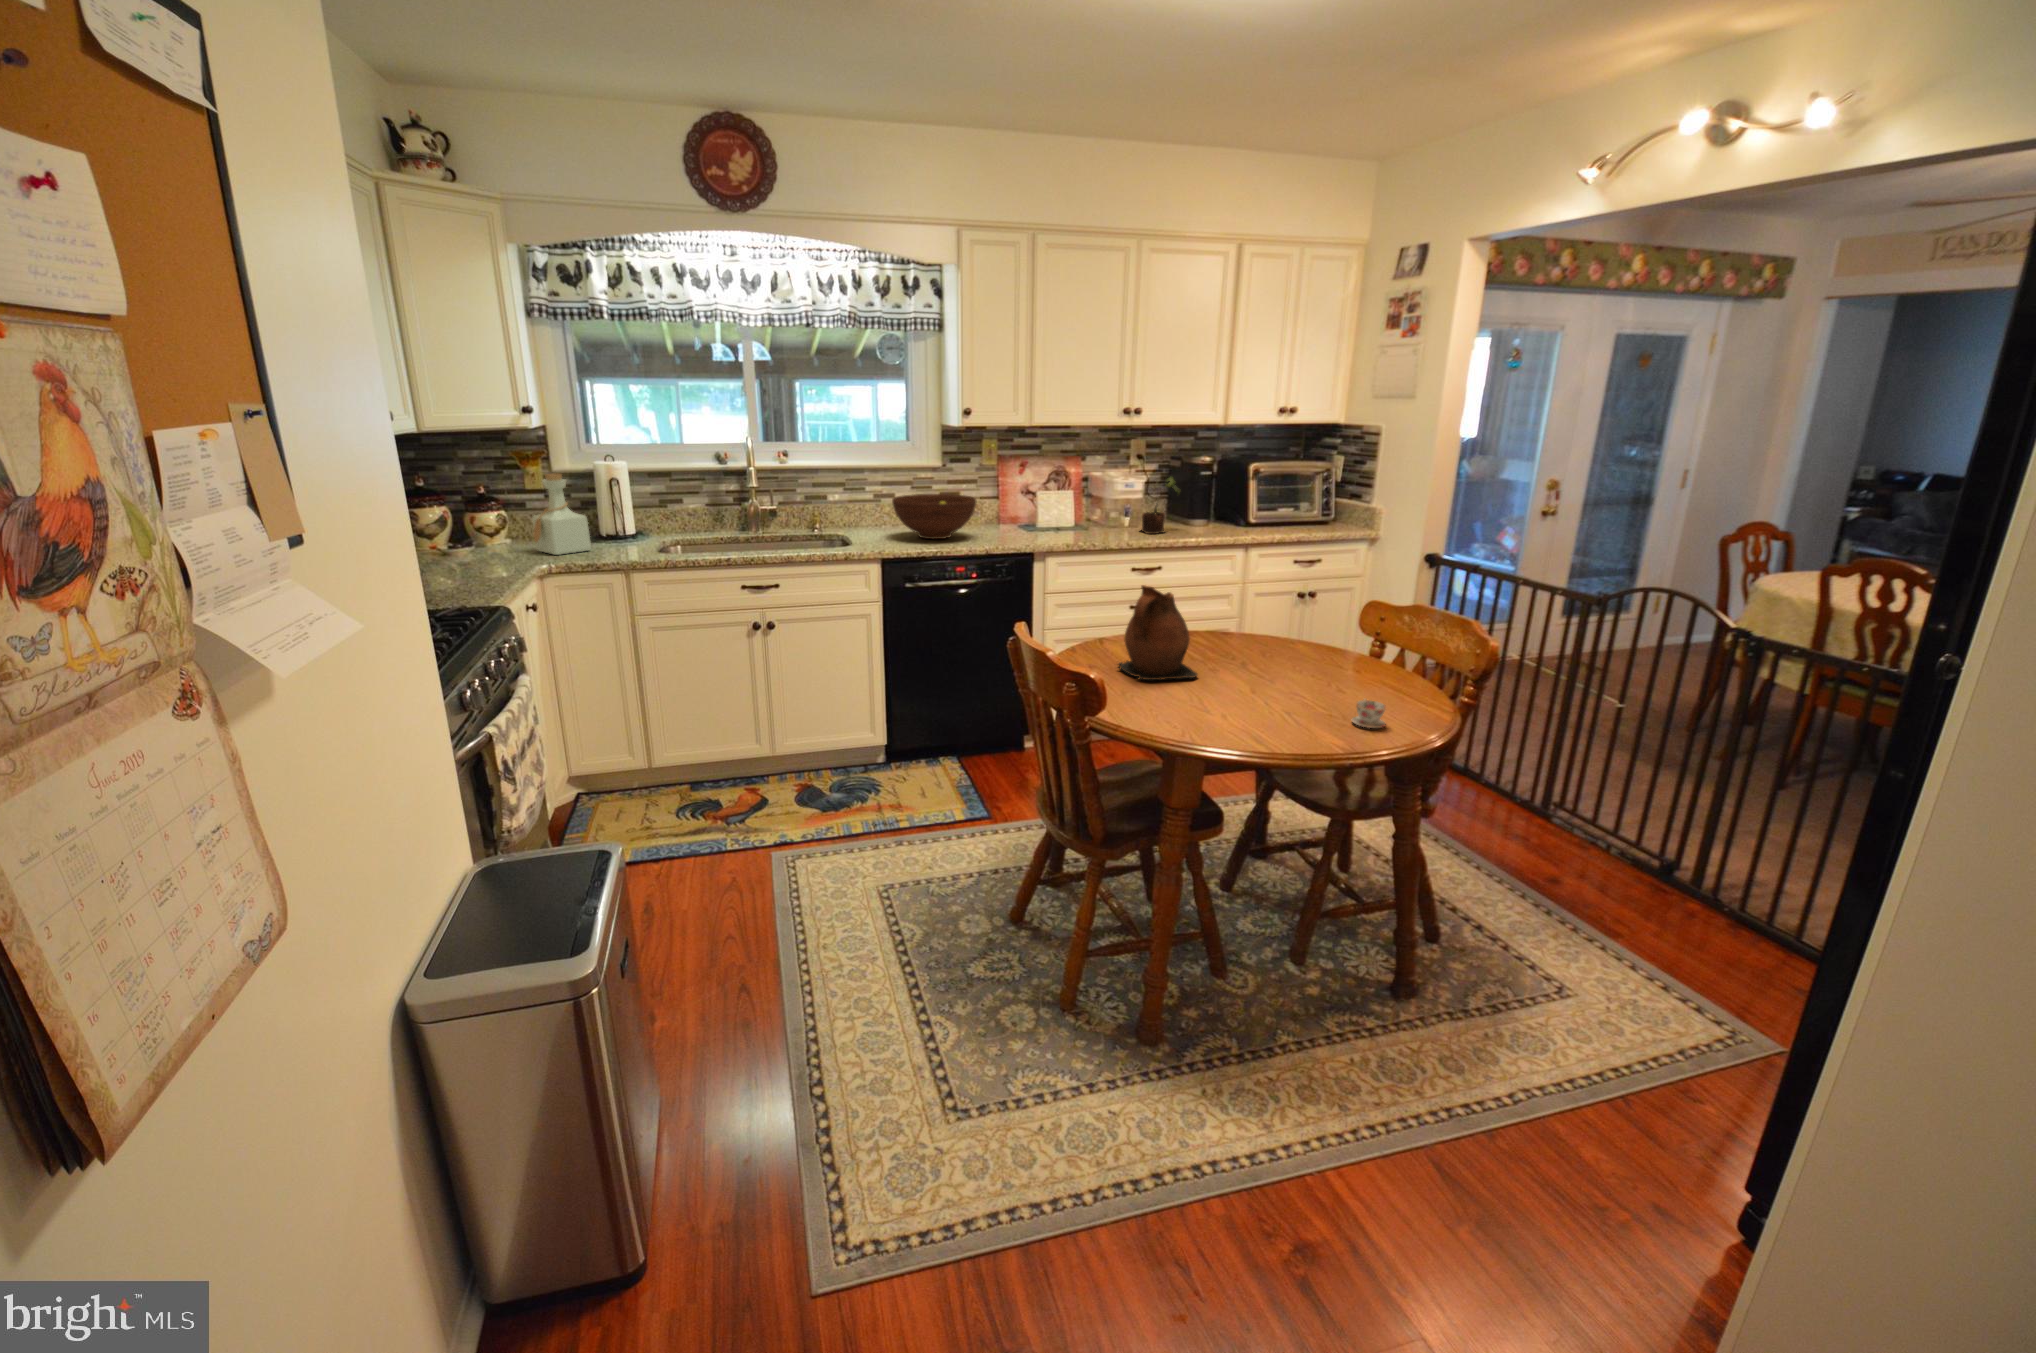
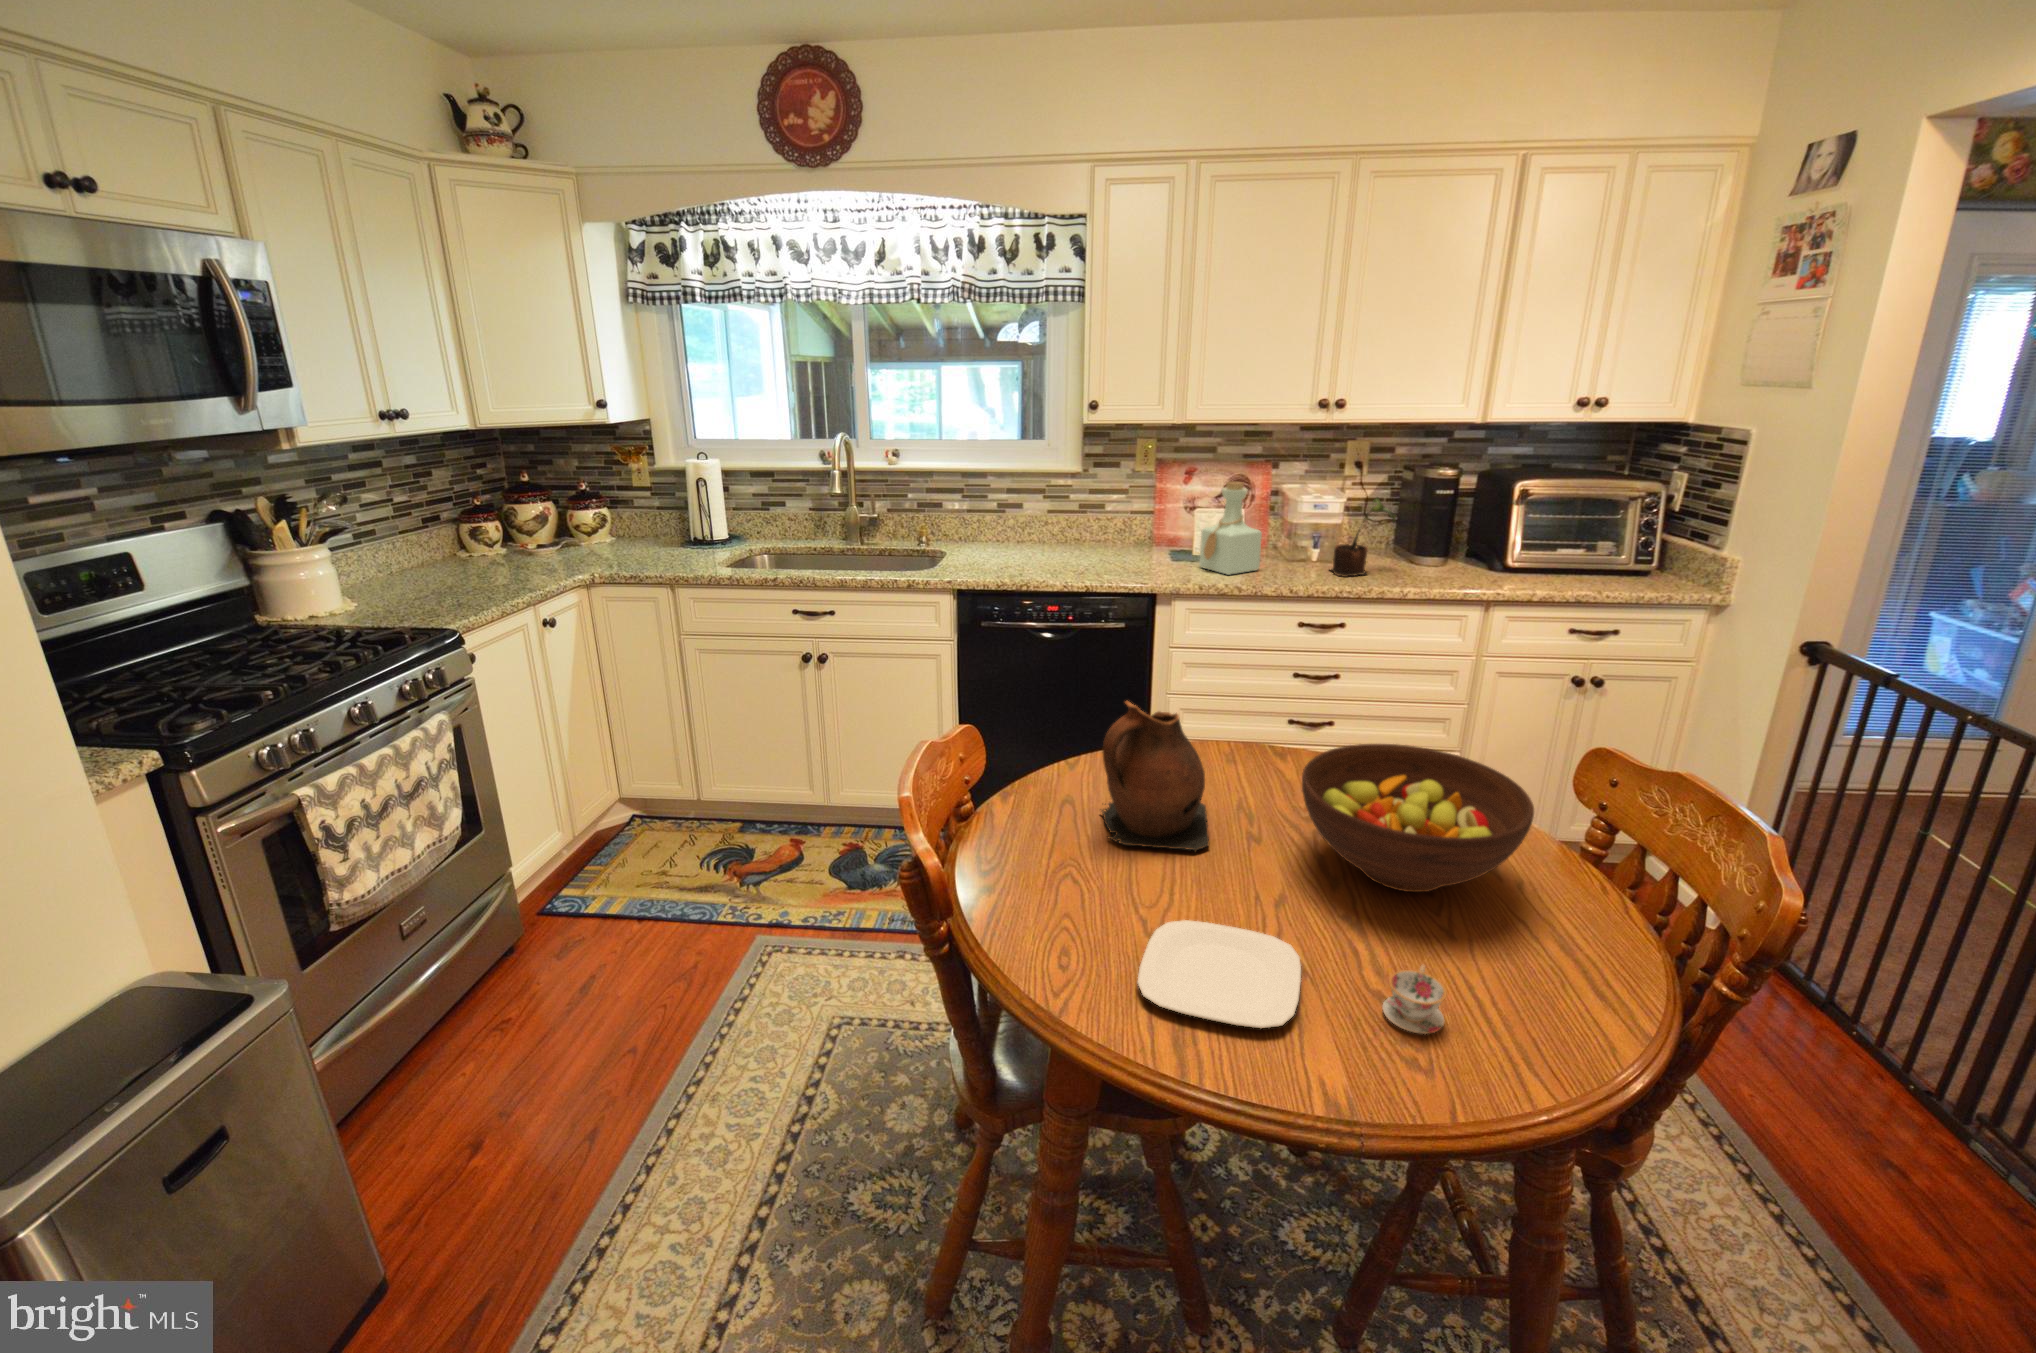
bottle: present [532,474,591,555] -> present [1199,482,1262,575]
fruit bowl: present [892,494,977,539] -> present [1302,744,1534,892]
plate: none [1212,703,1318,737] -> present [1138,920,1301,1029]

